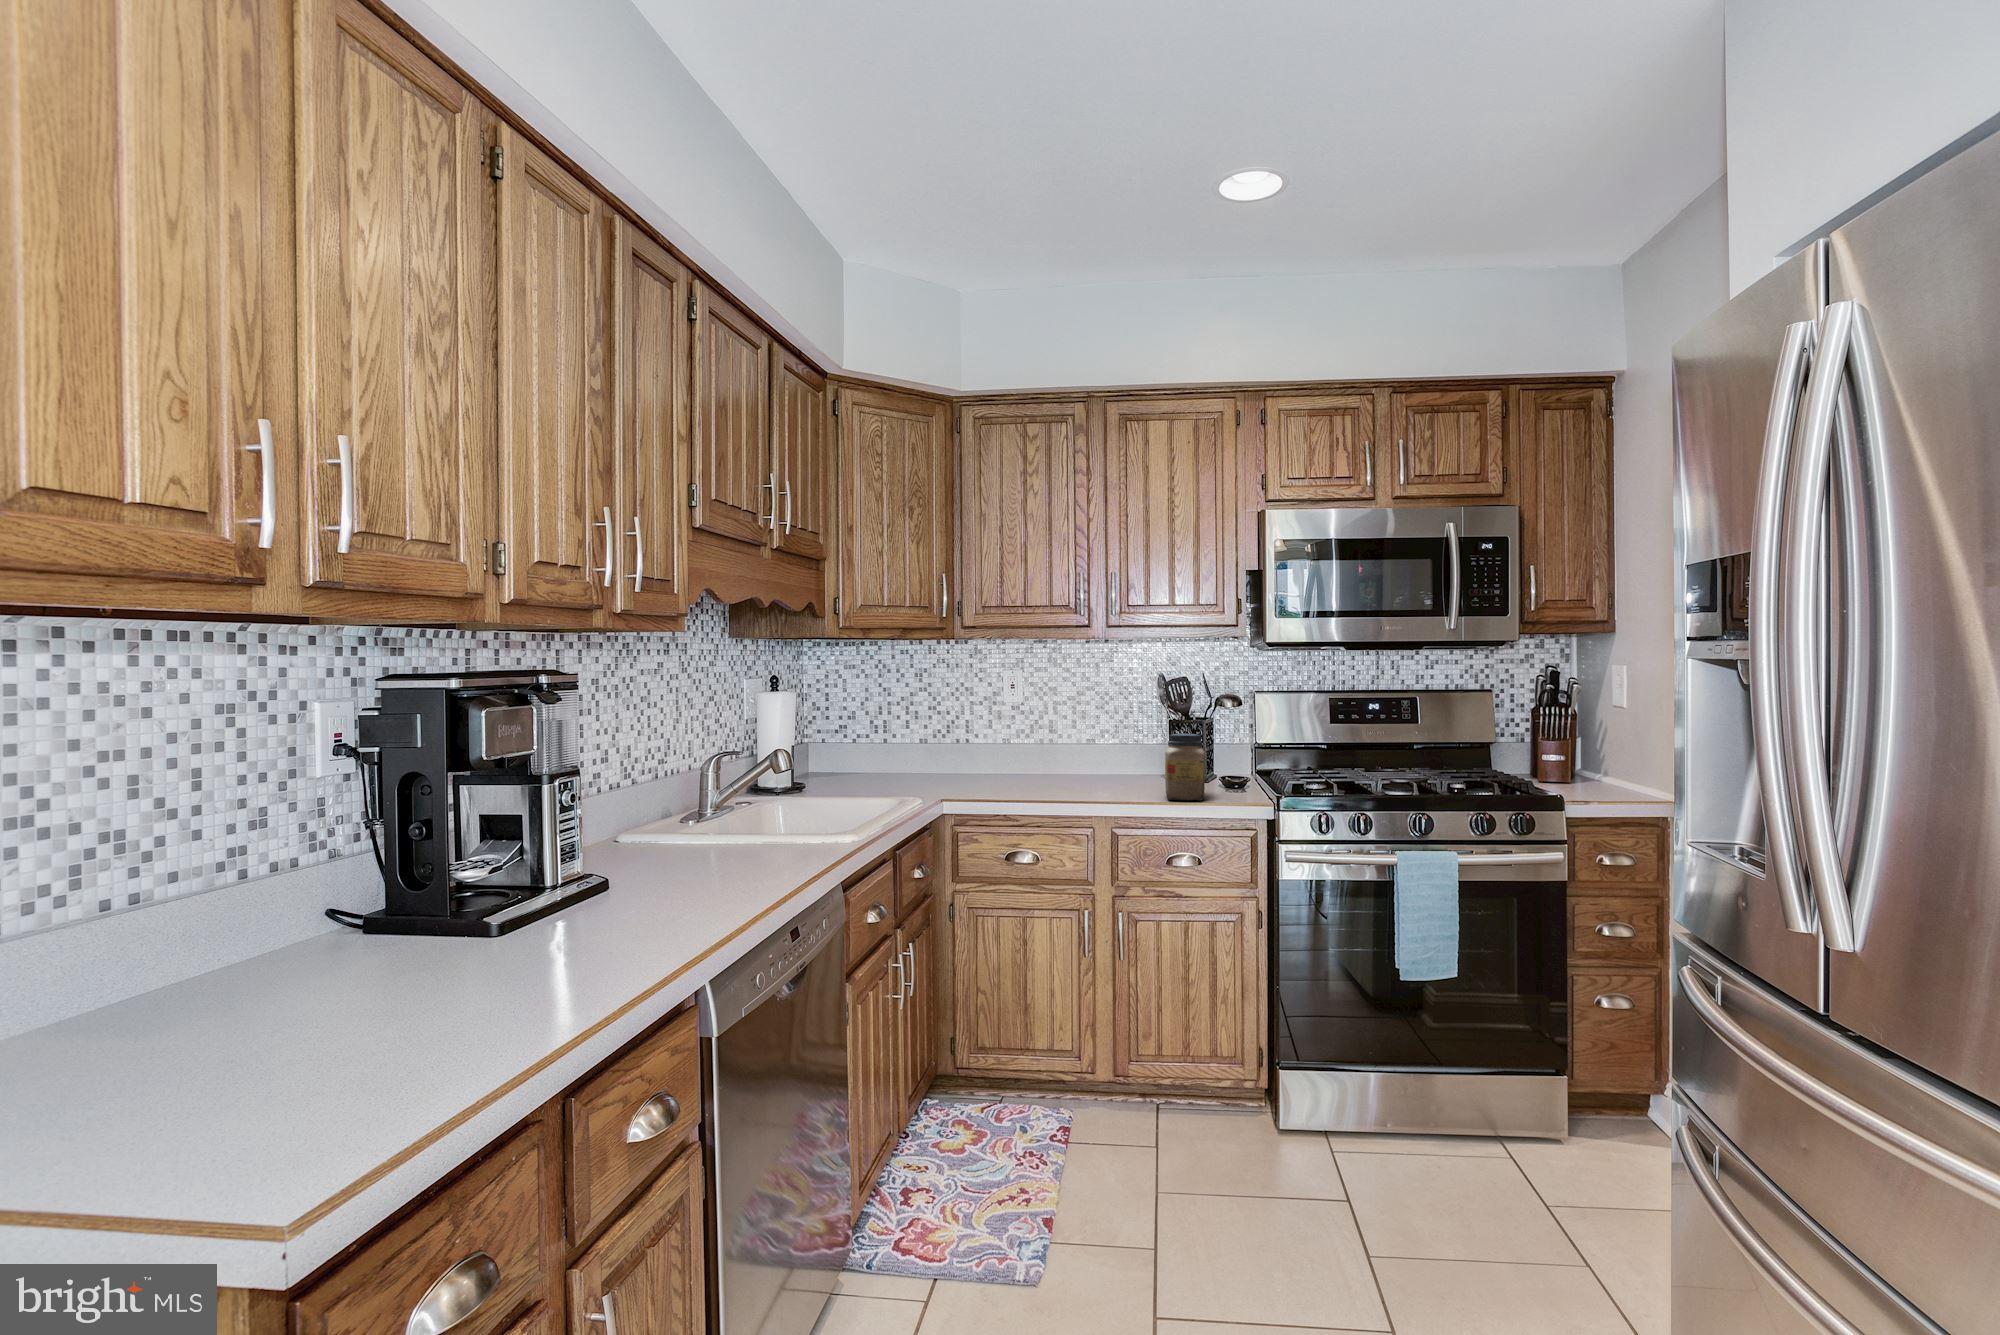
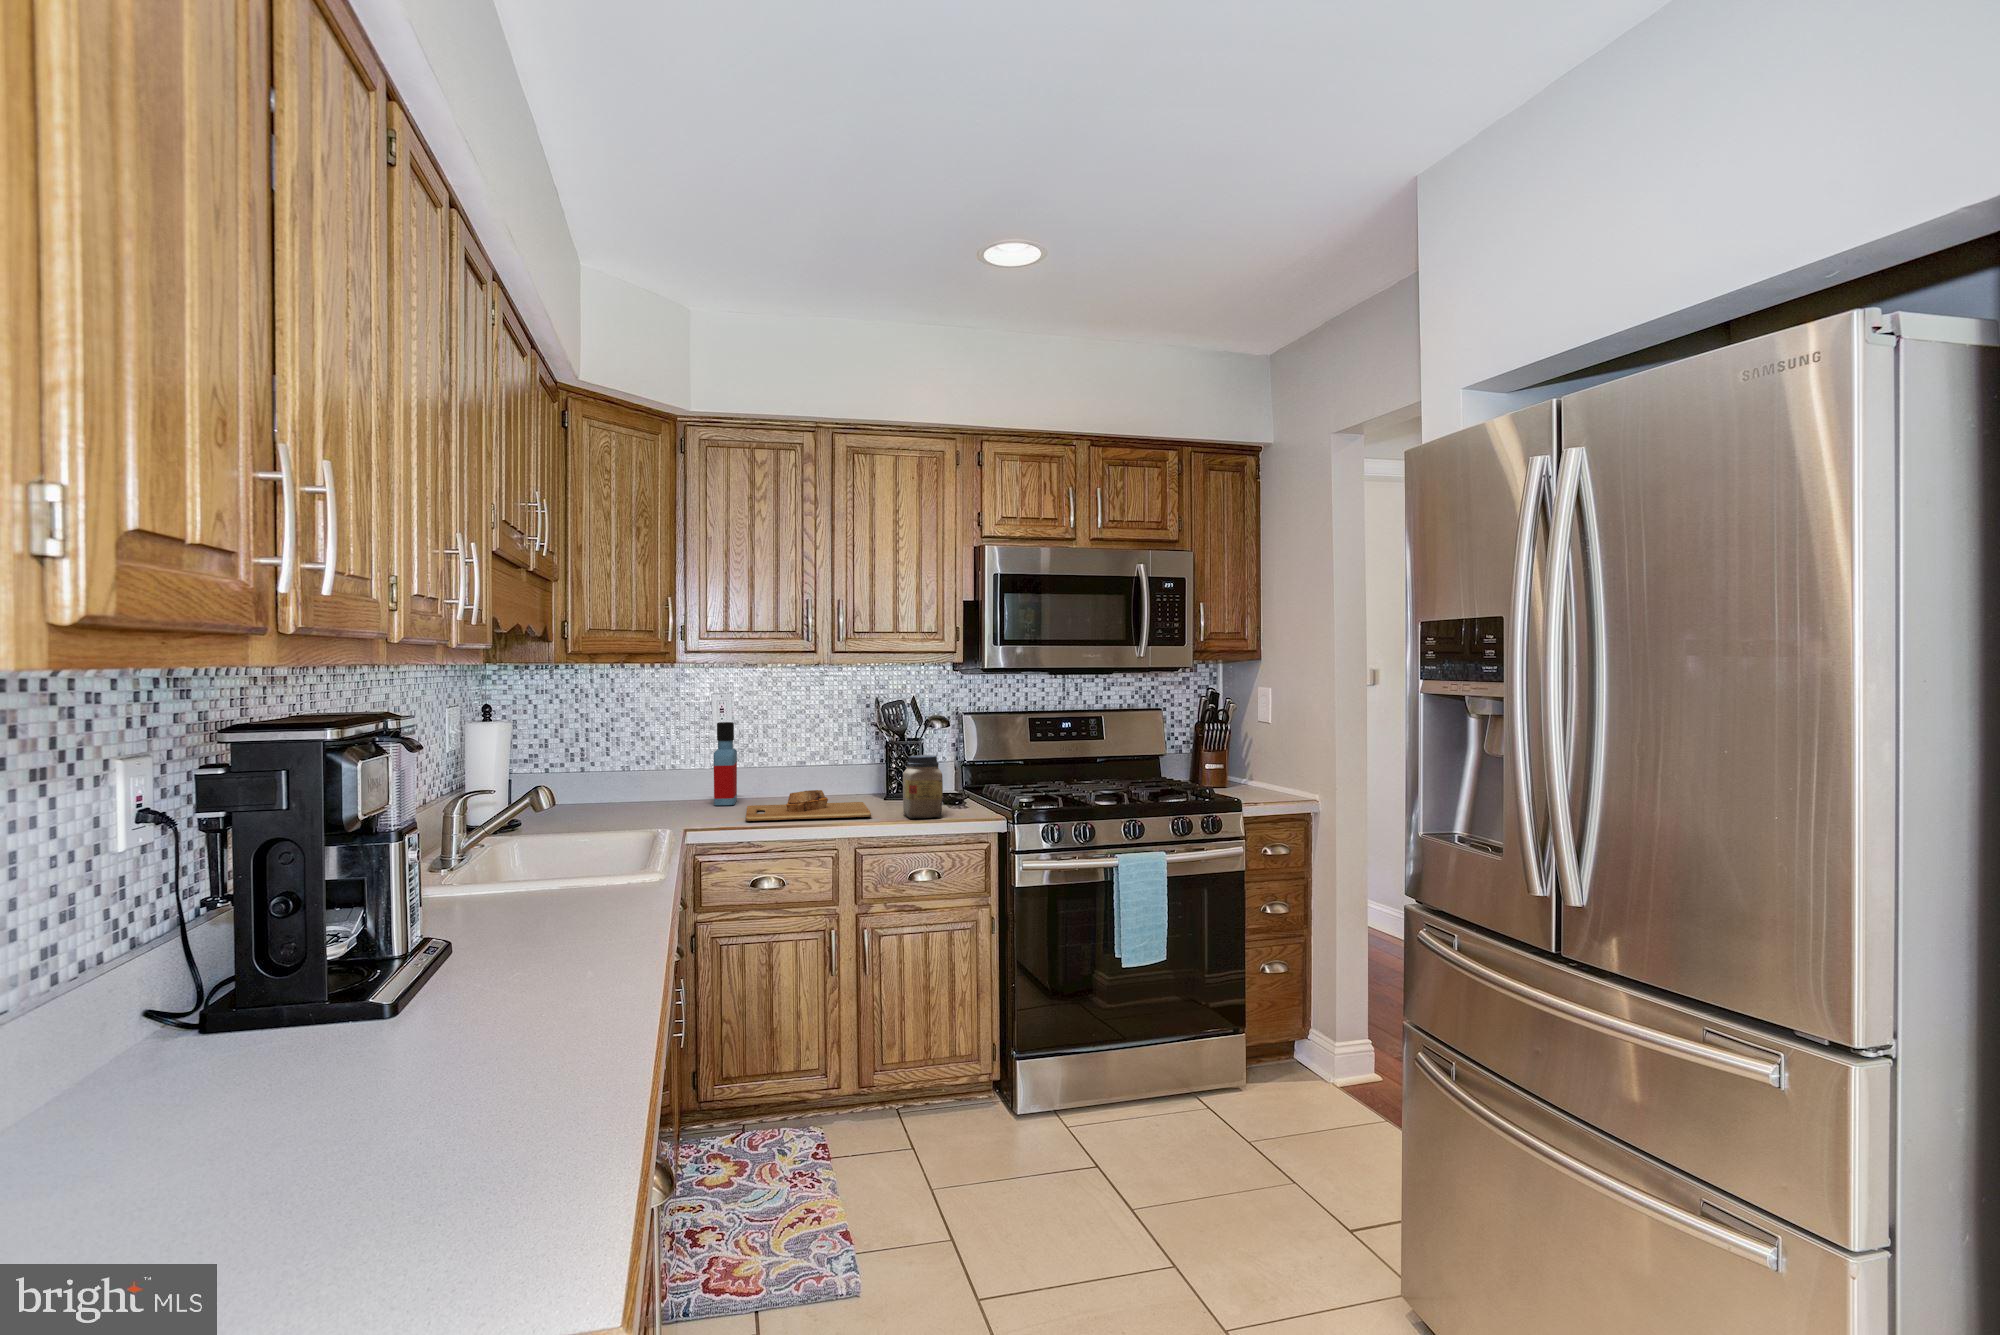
bottle: none [992,698,1020,778] -> present [714,722,737,805]
cutting board: none [1006,766,1136,796] -> present [746,790,871,821]

